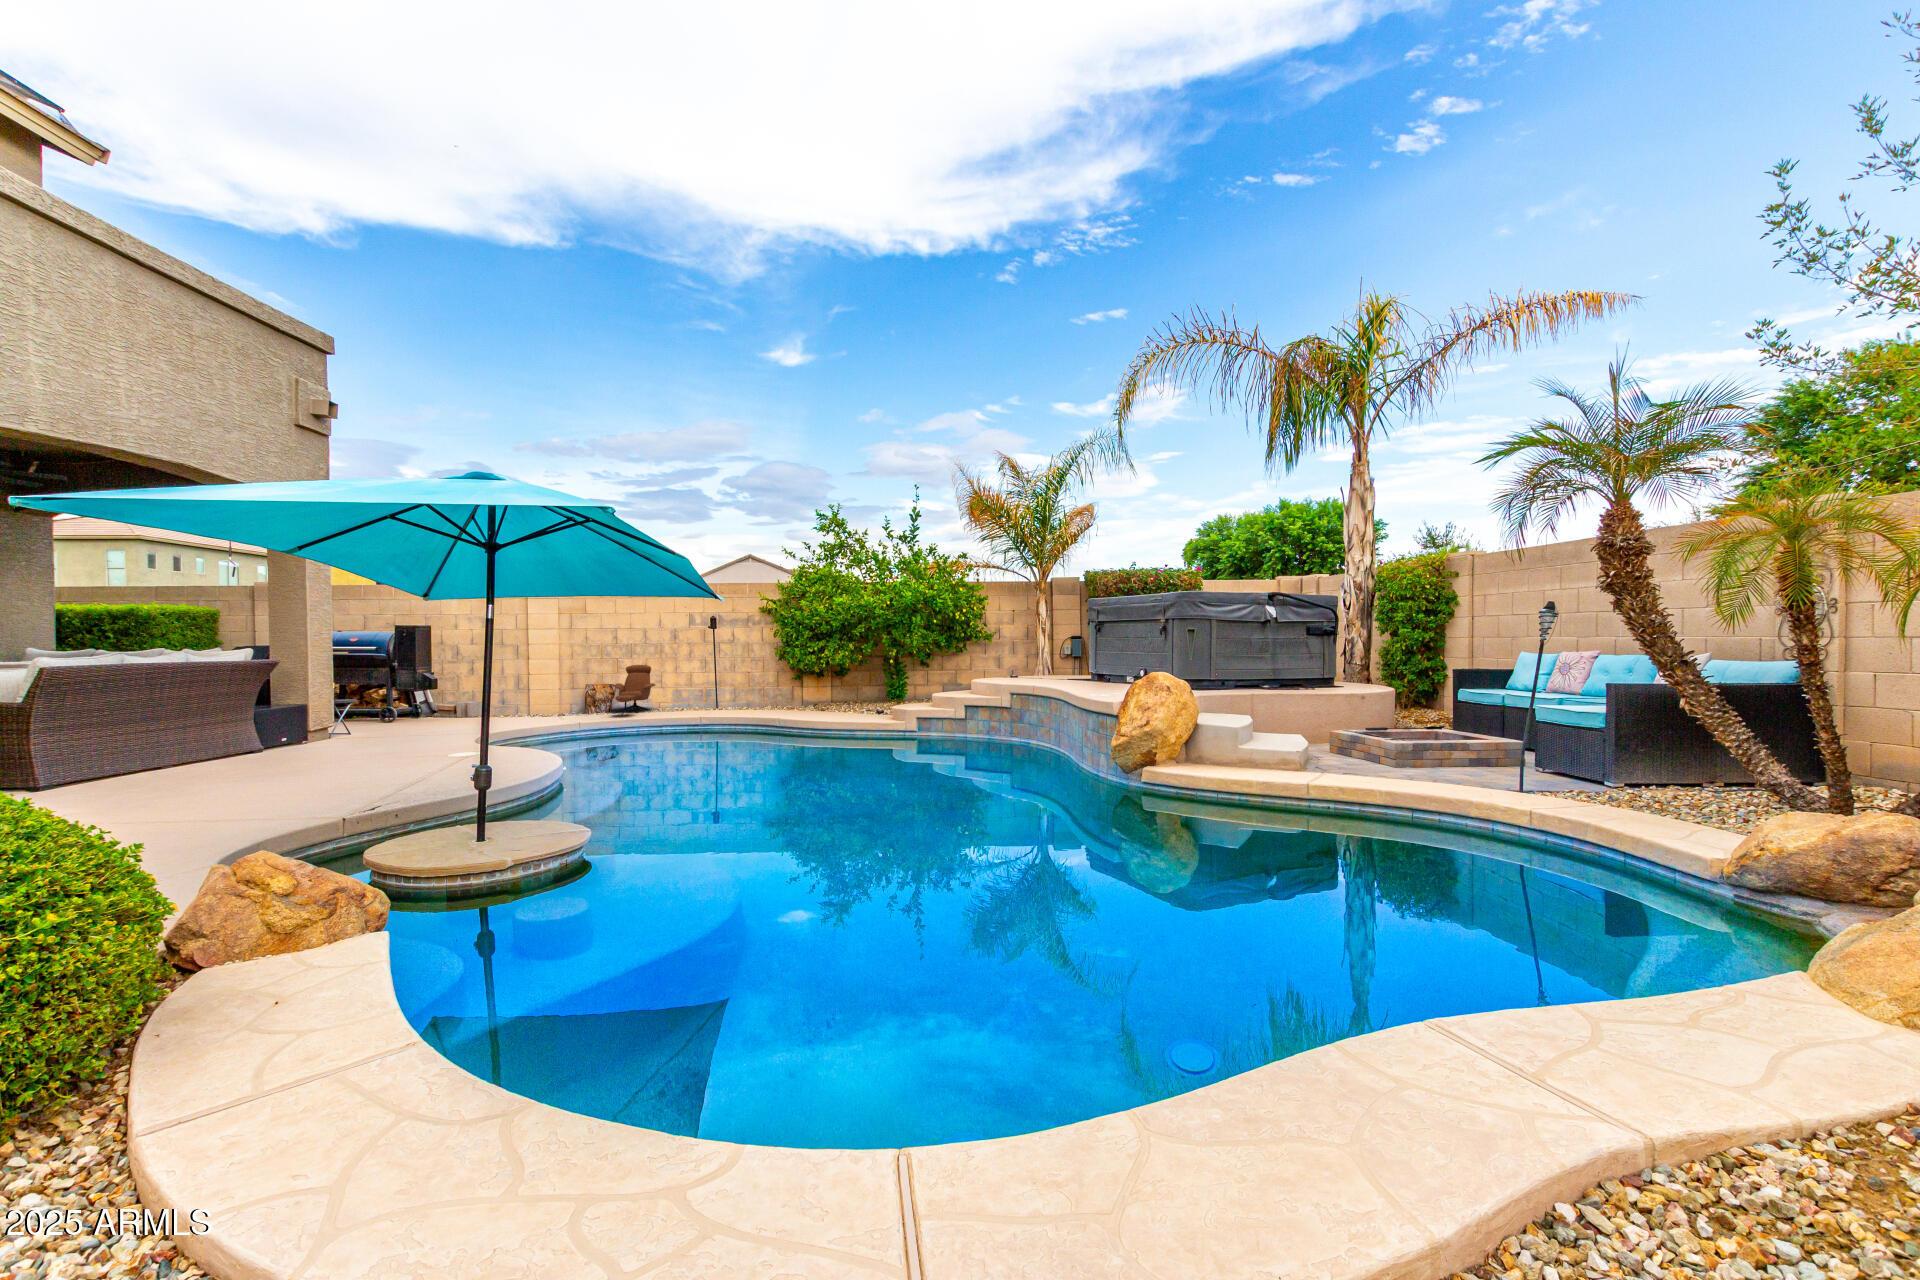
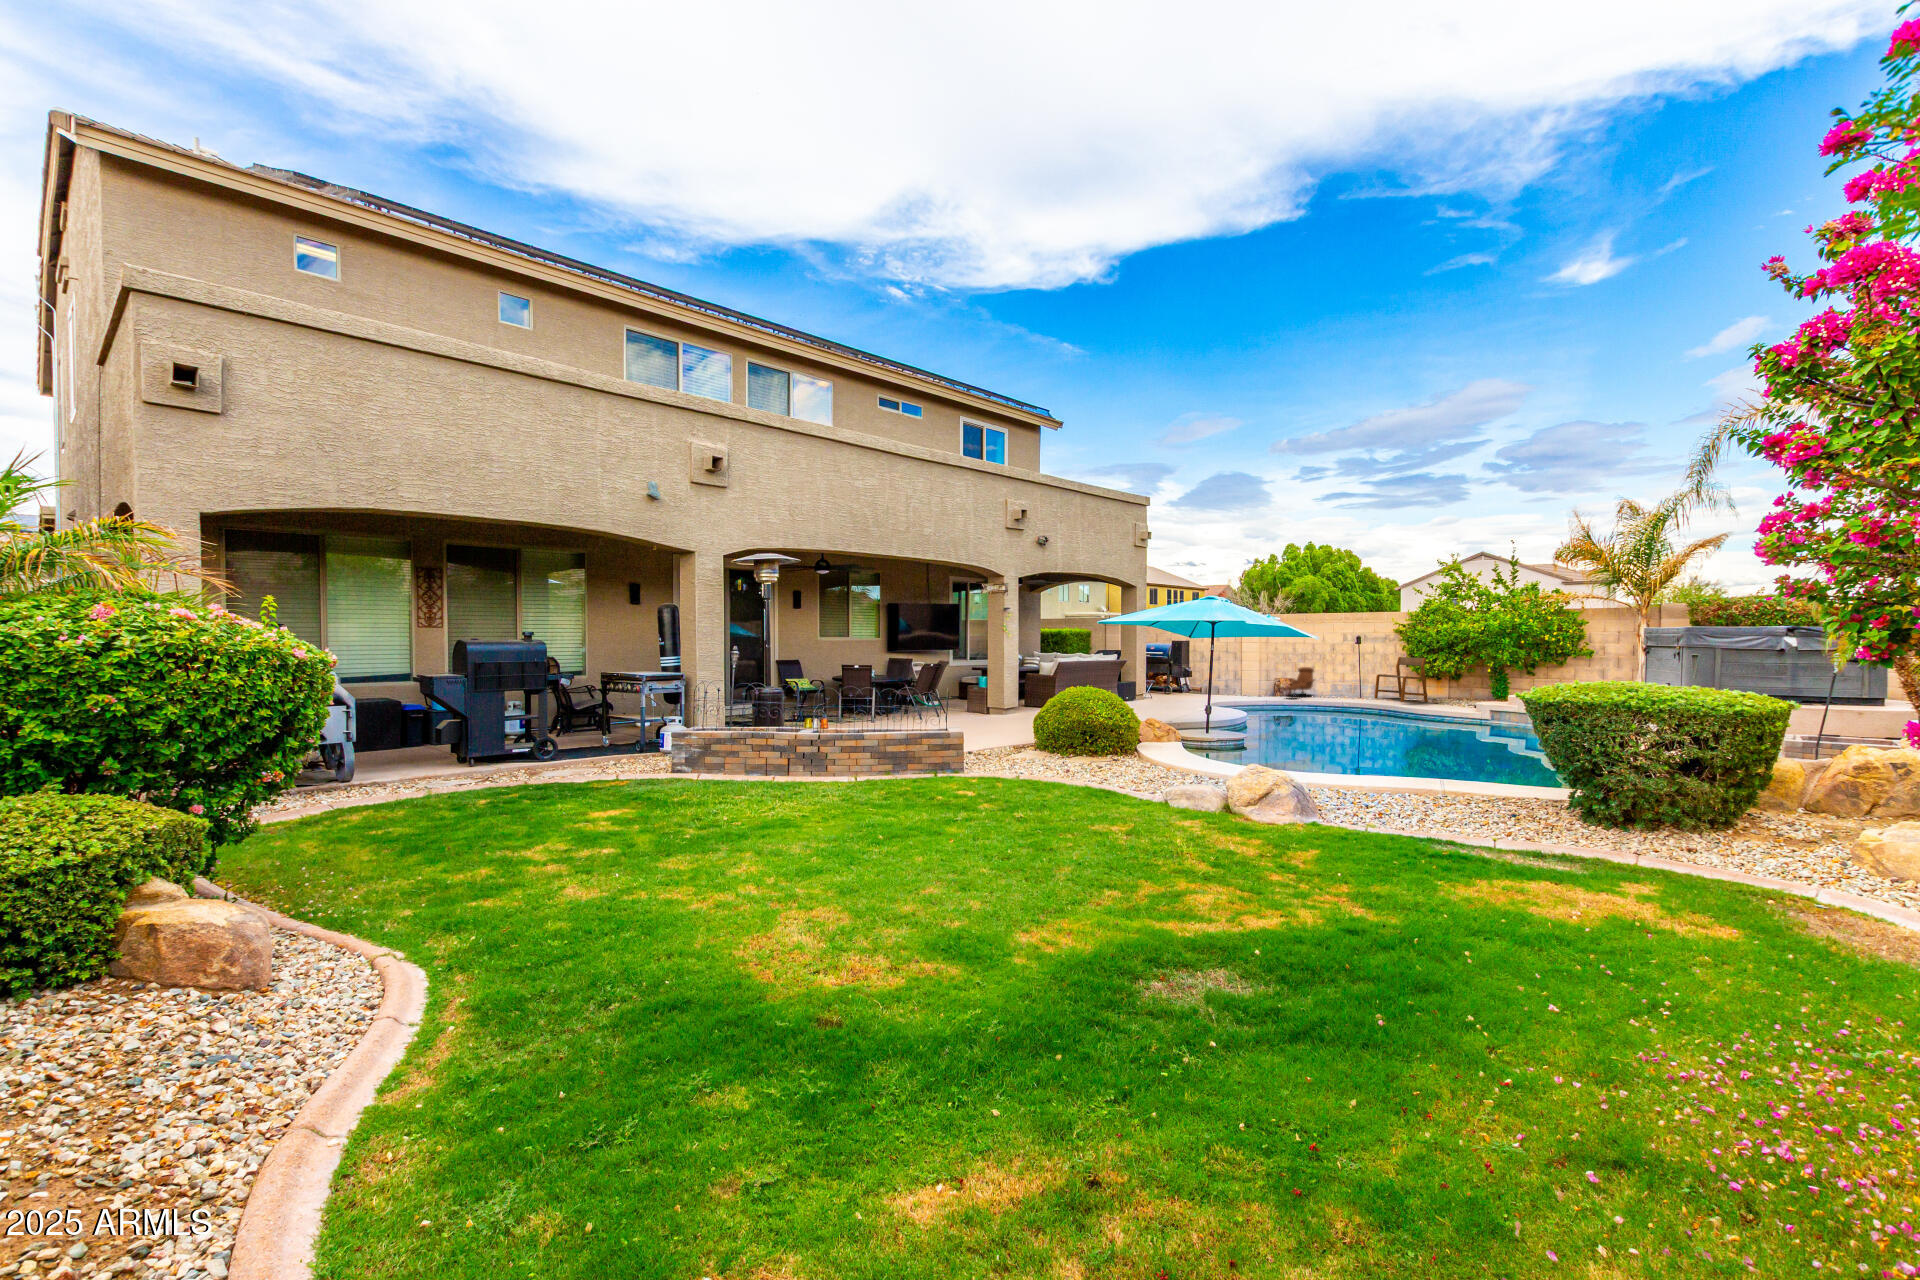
bench: none [740,647,812,711] -> present [1374,657,1428,702]

